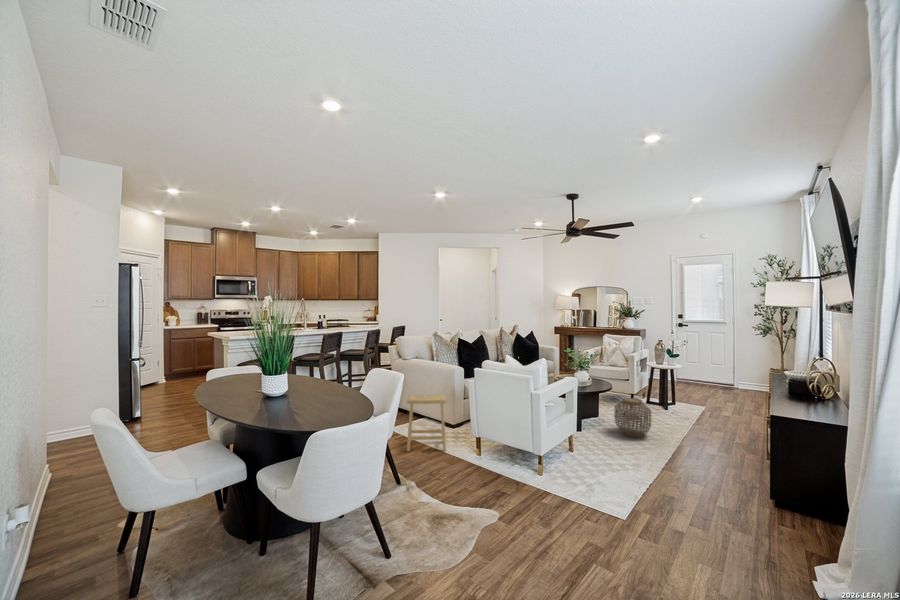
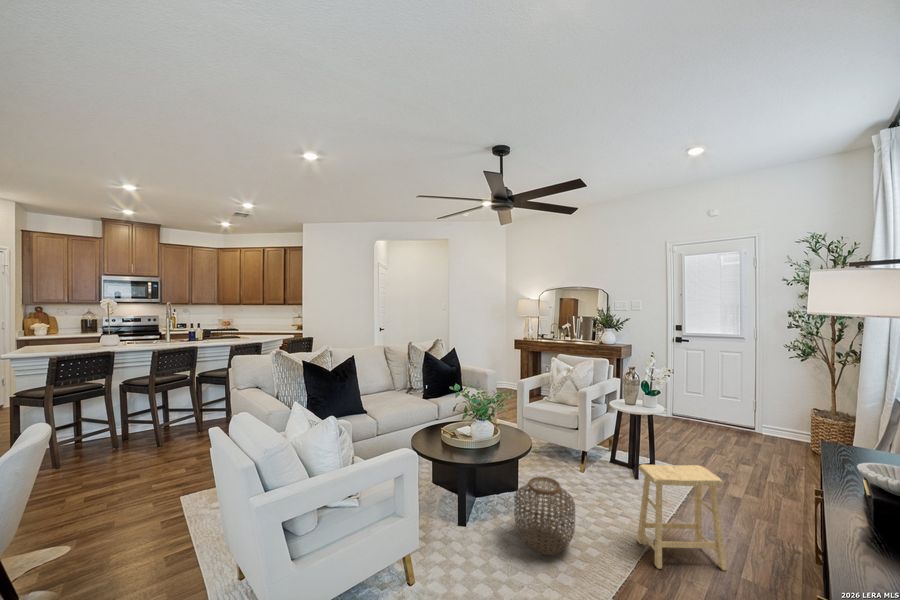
footstool: present [407,395,446,451] -> present [637,464,727,571]

